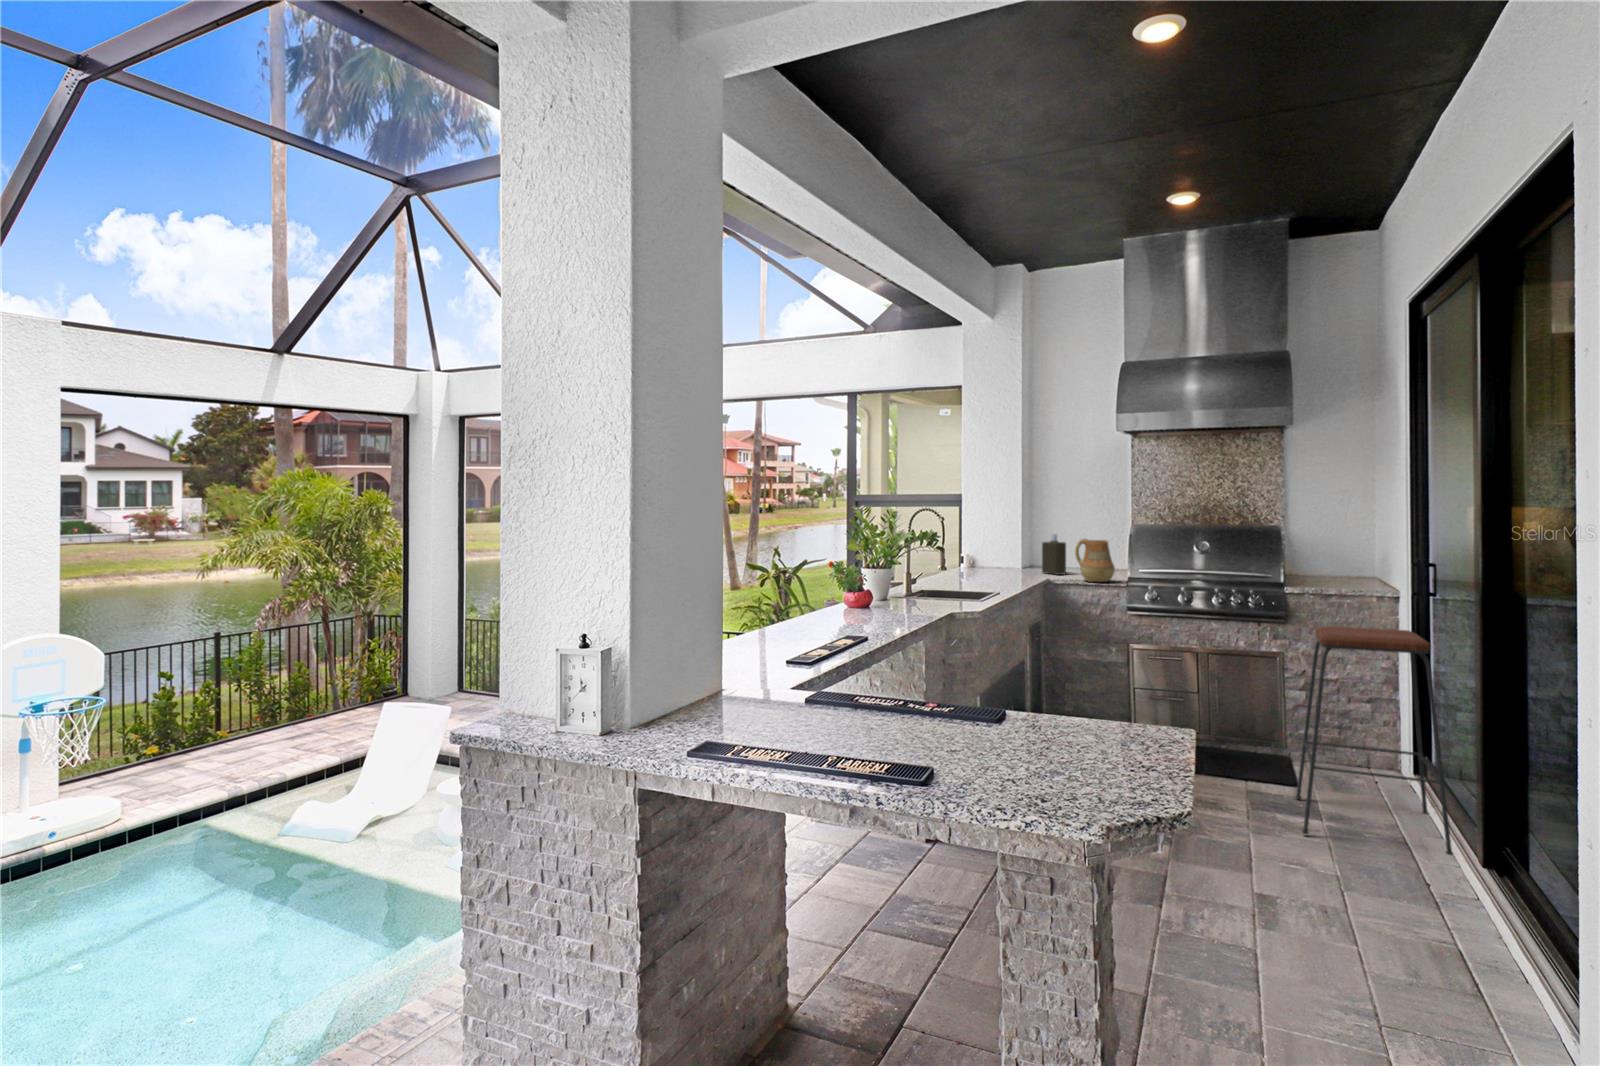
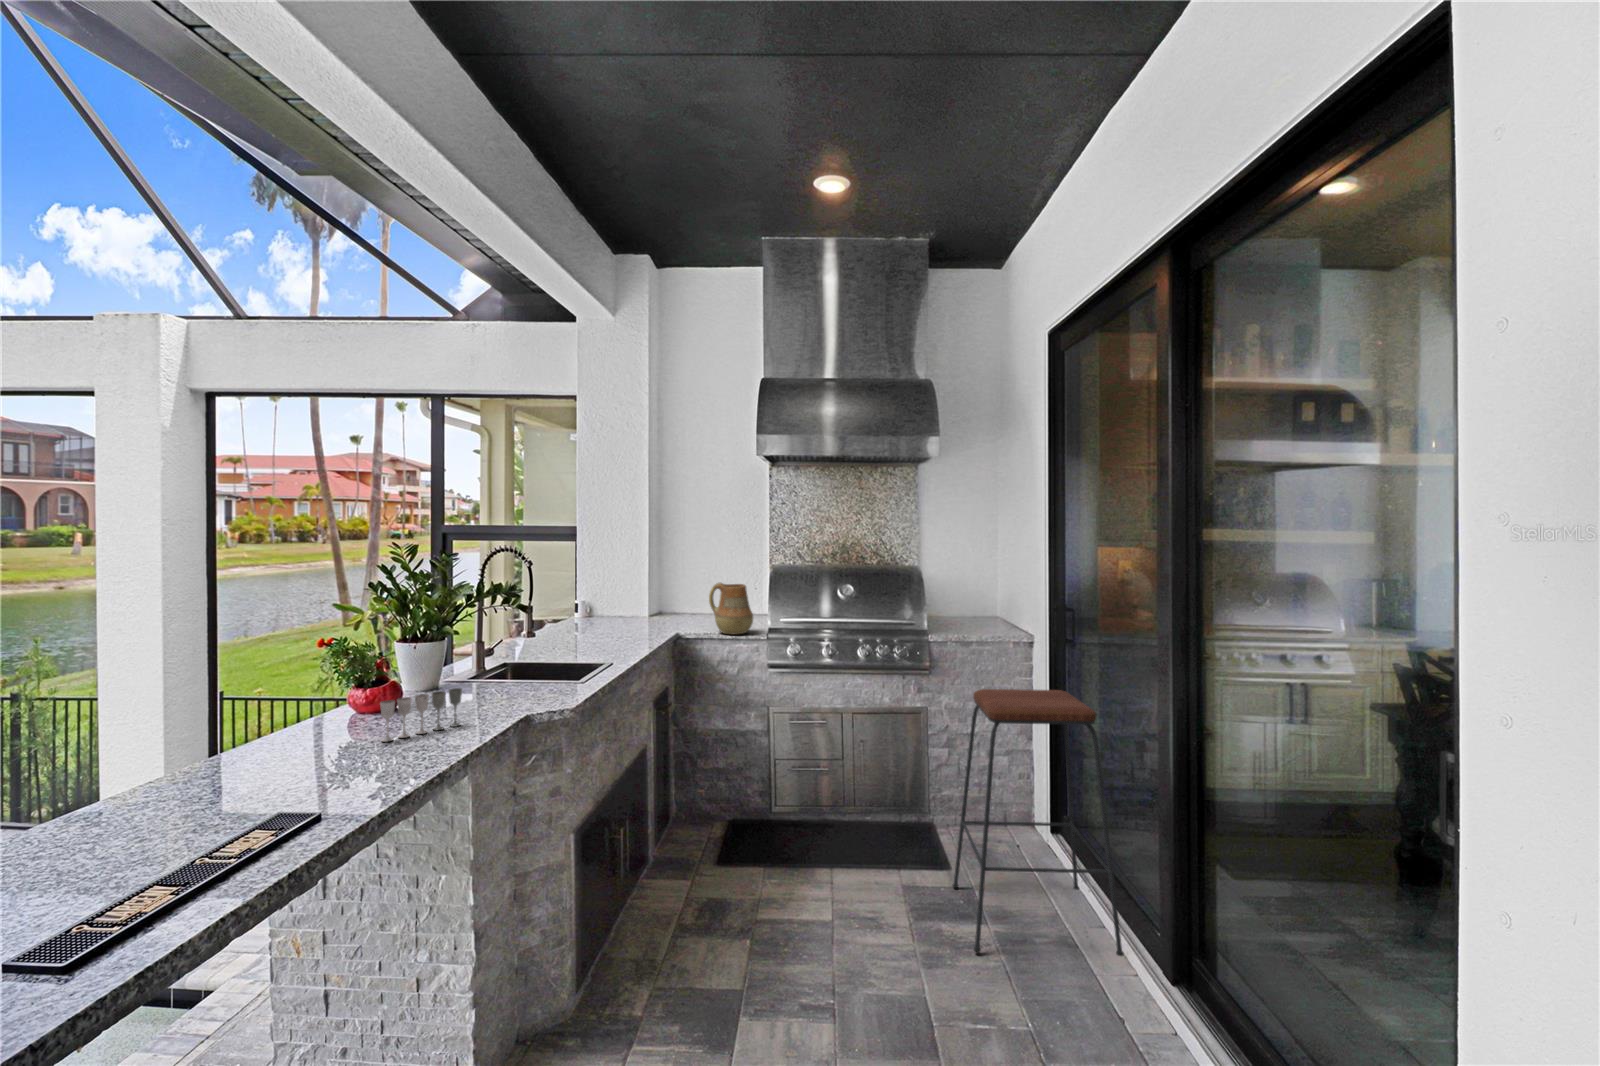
bottle: present [1042,534,1066,575] -> none [671,575,699,624]
wine glass: none [865,592,908,618] -> present [380,688,462,742]

